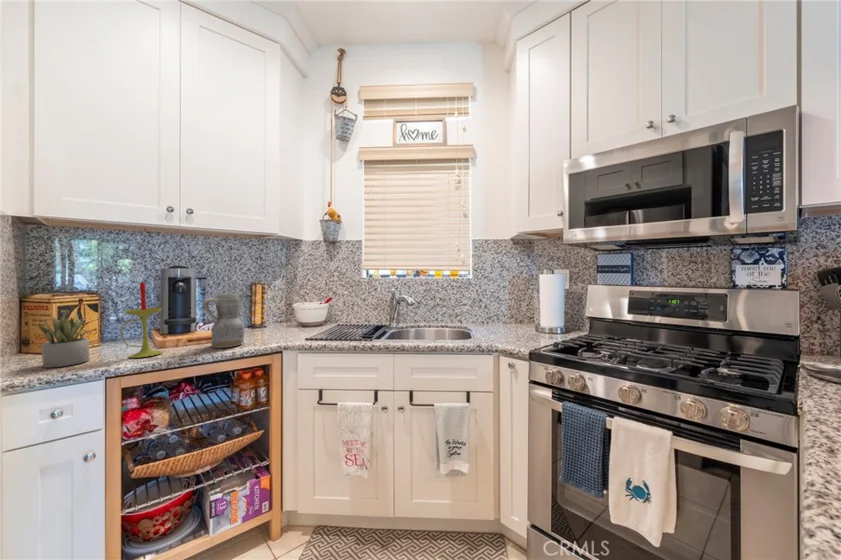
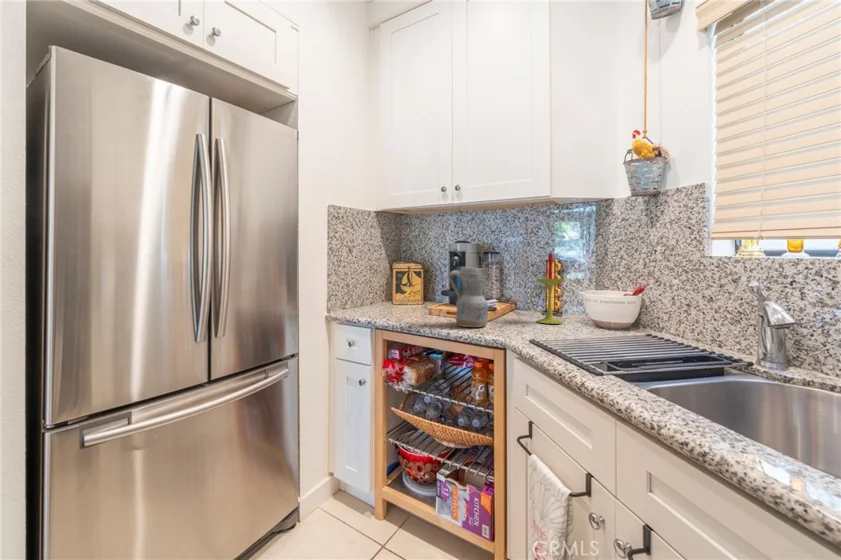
candle: present [120,282,162,358] -> present [530,253,565,324]
succulent plant: present [38,313,90,368] -> none [364,274,390,314]

